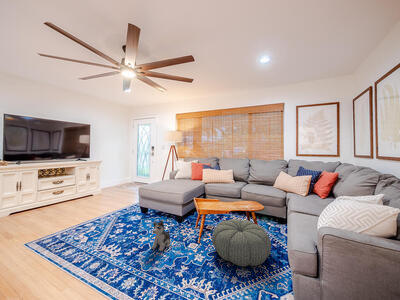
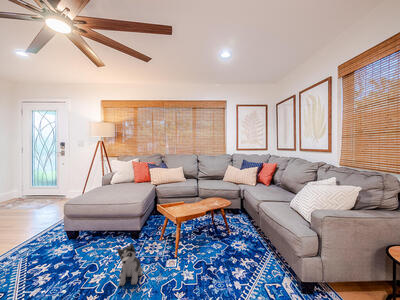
pouf: present [212,219,271,266] -> none [193,219,252,267]

